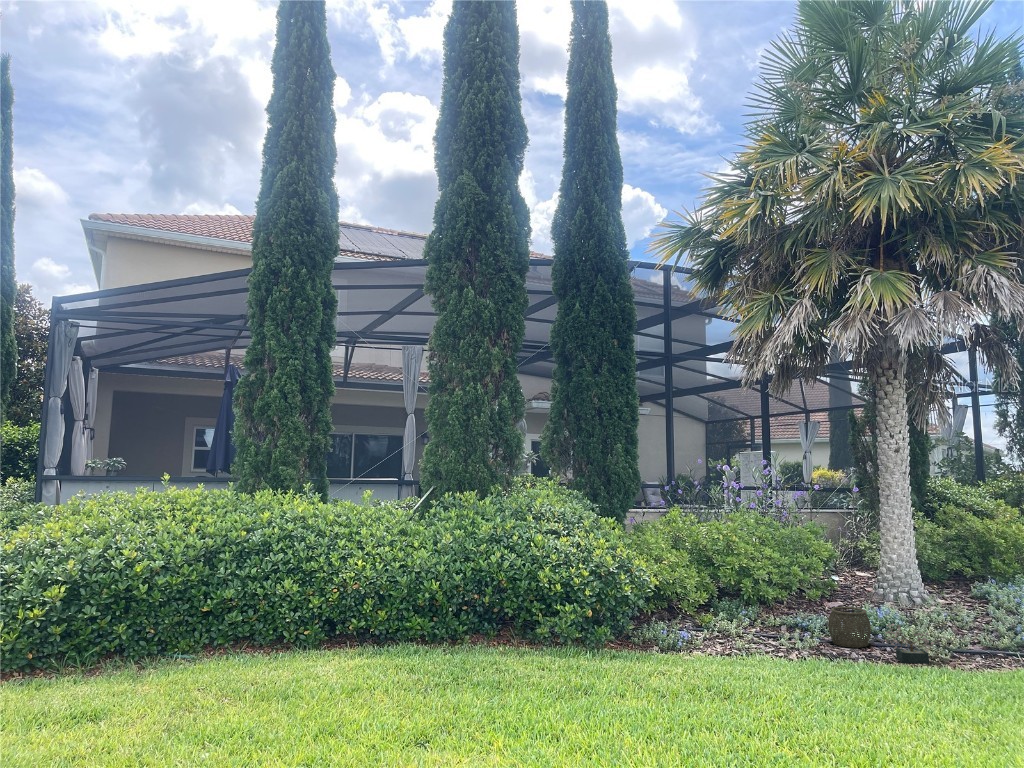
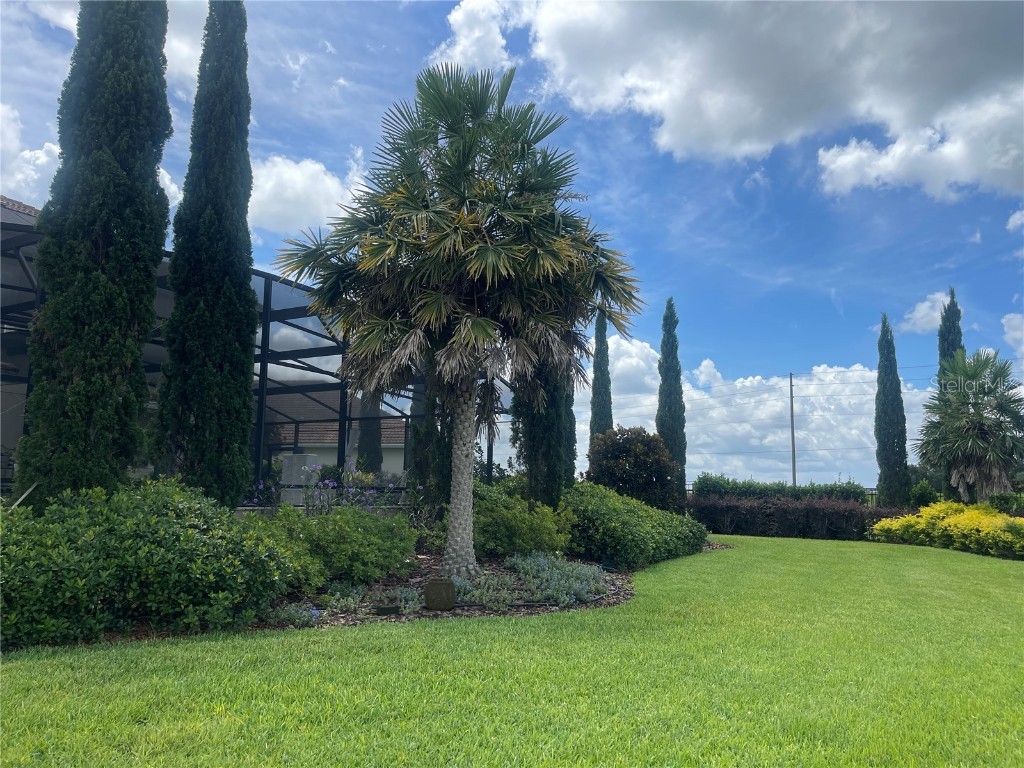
decorative plant: present [885,623,934,664] -> present [370,586,403,615]

